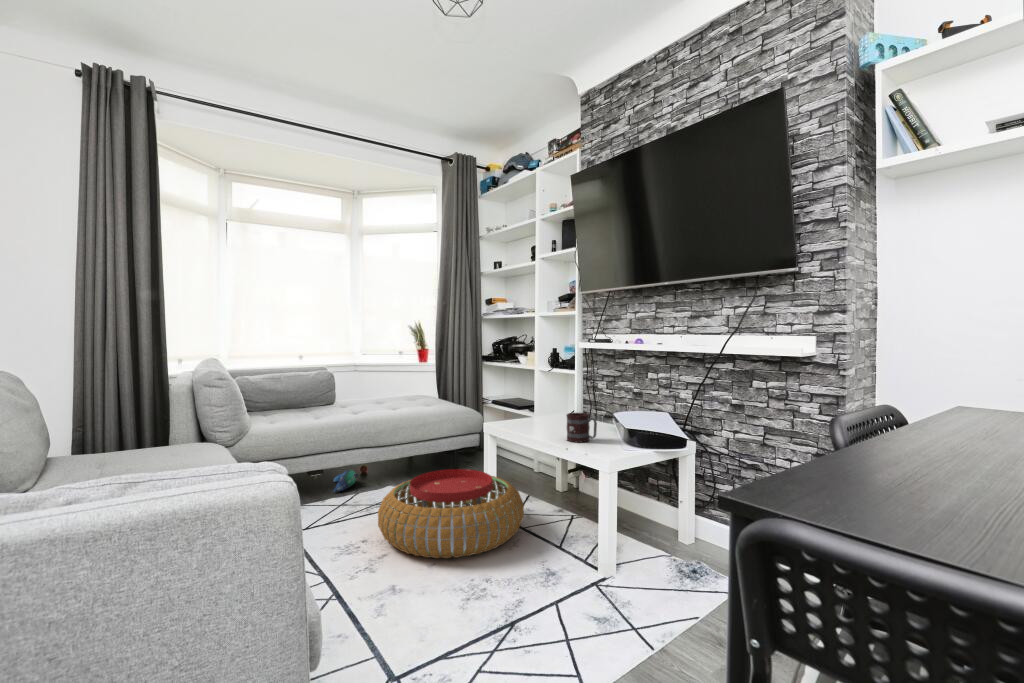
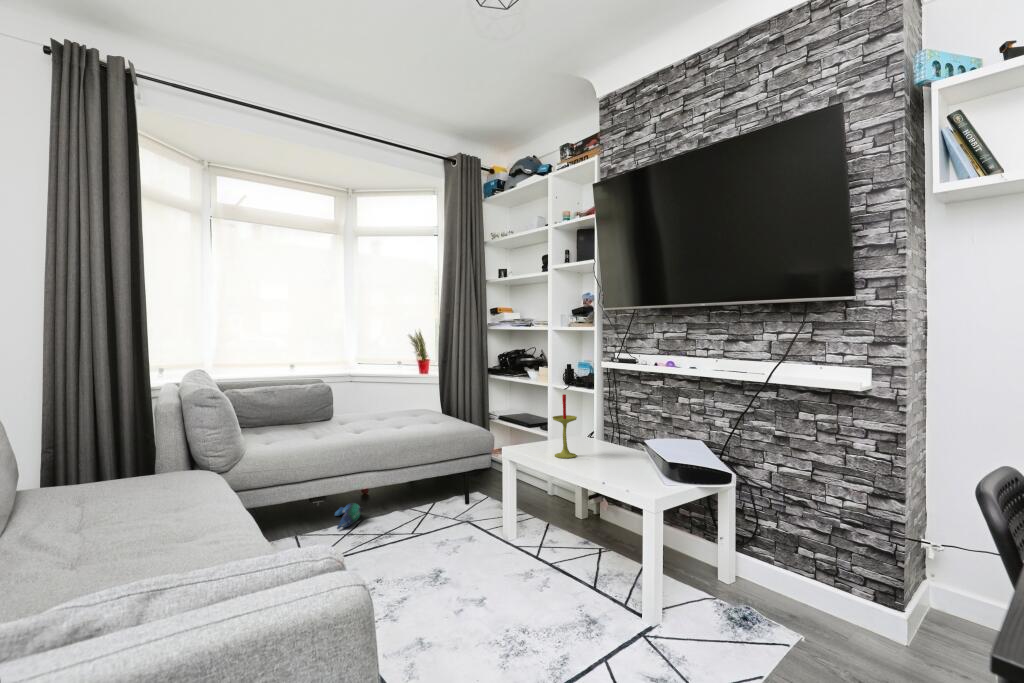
candle: none [529,367,552,427] -> present [552,394,577,458]
mug: present [567,413,597,442] -> none [600,445,634,479]
pouf: present [378,469,524,558] -> none [397,505,554,609]

